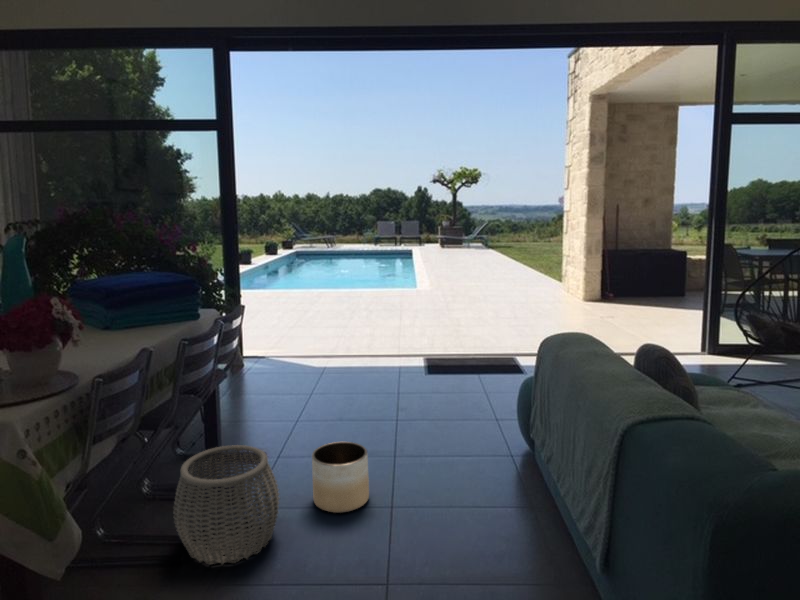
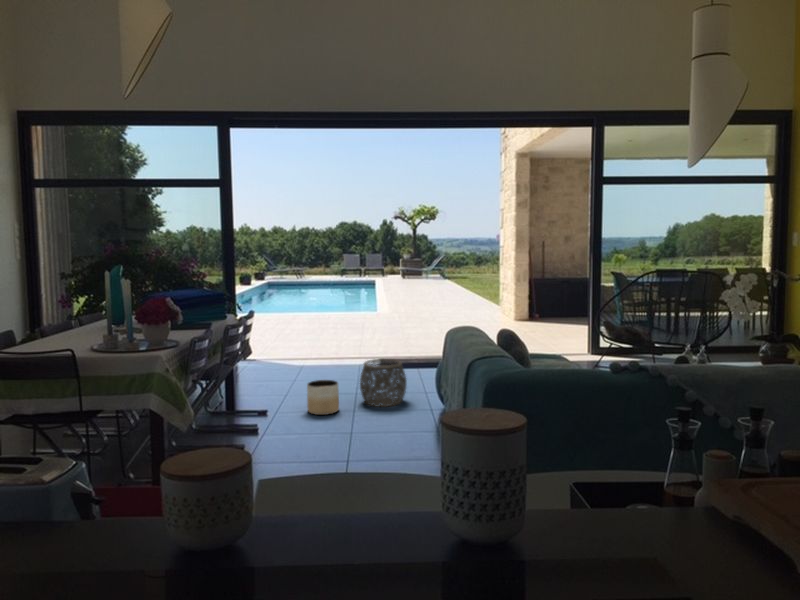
woven basket: present [173,445,279,565] -> present [360,359,407,407]

